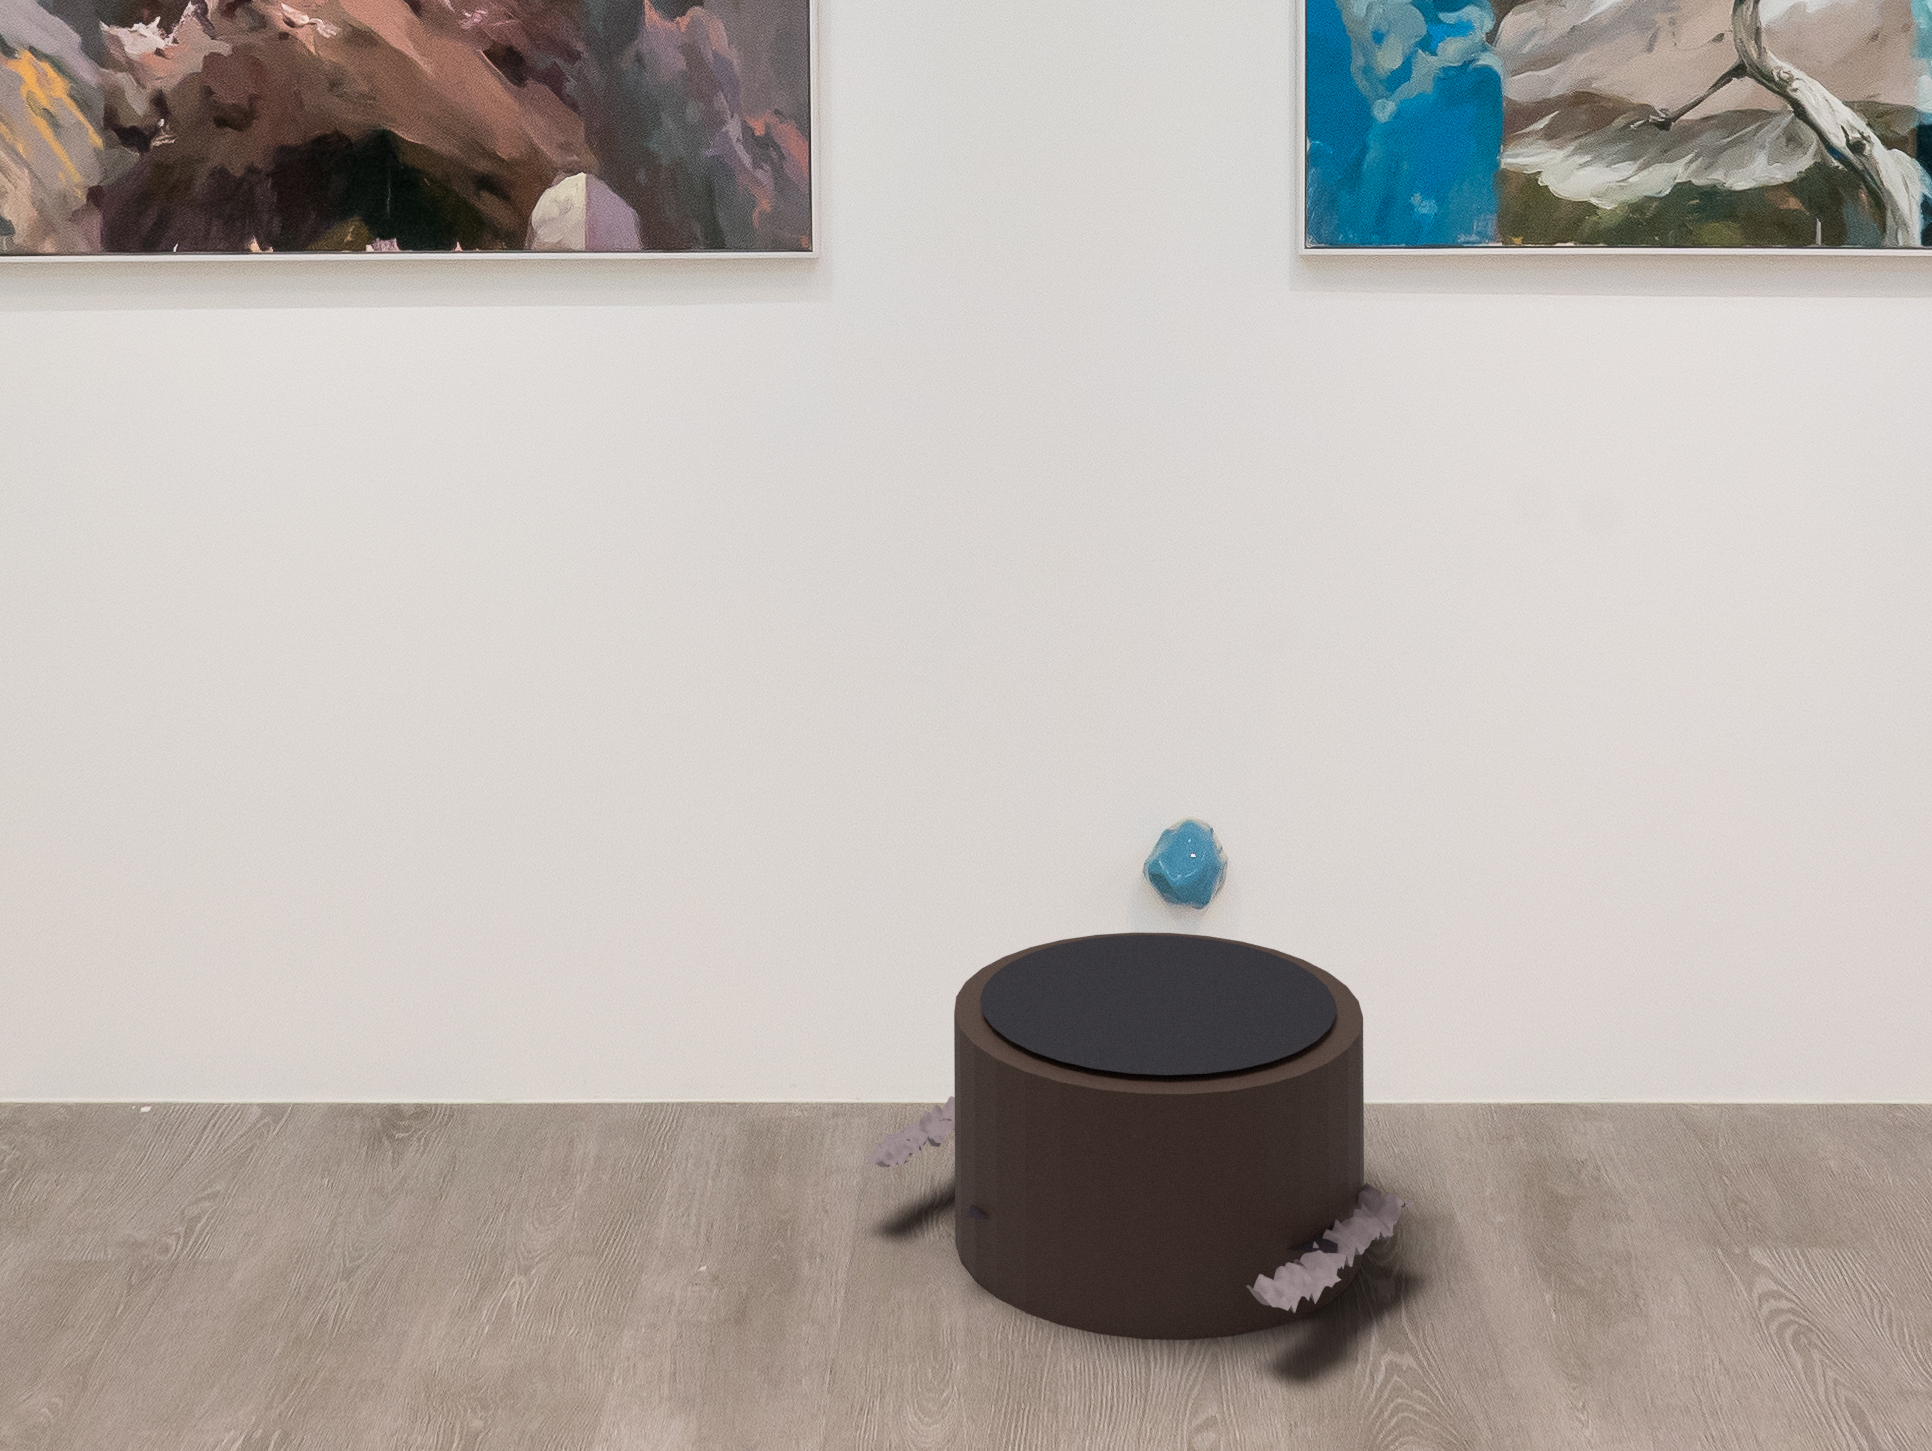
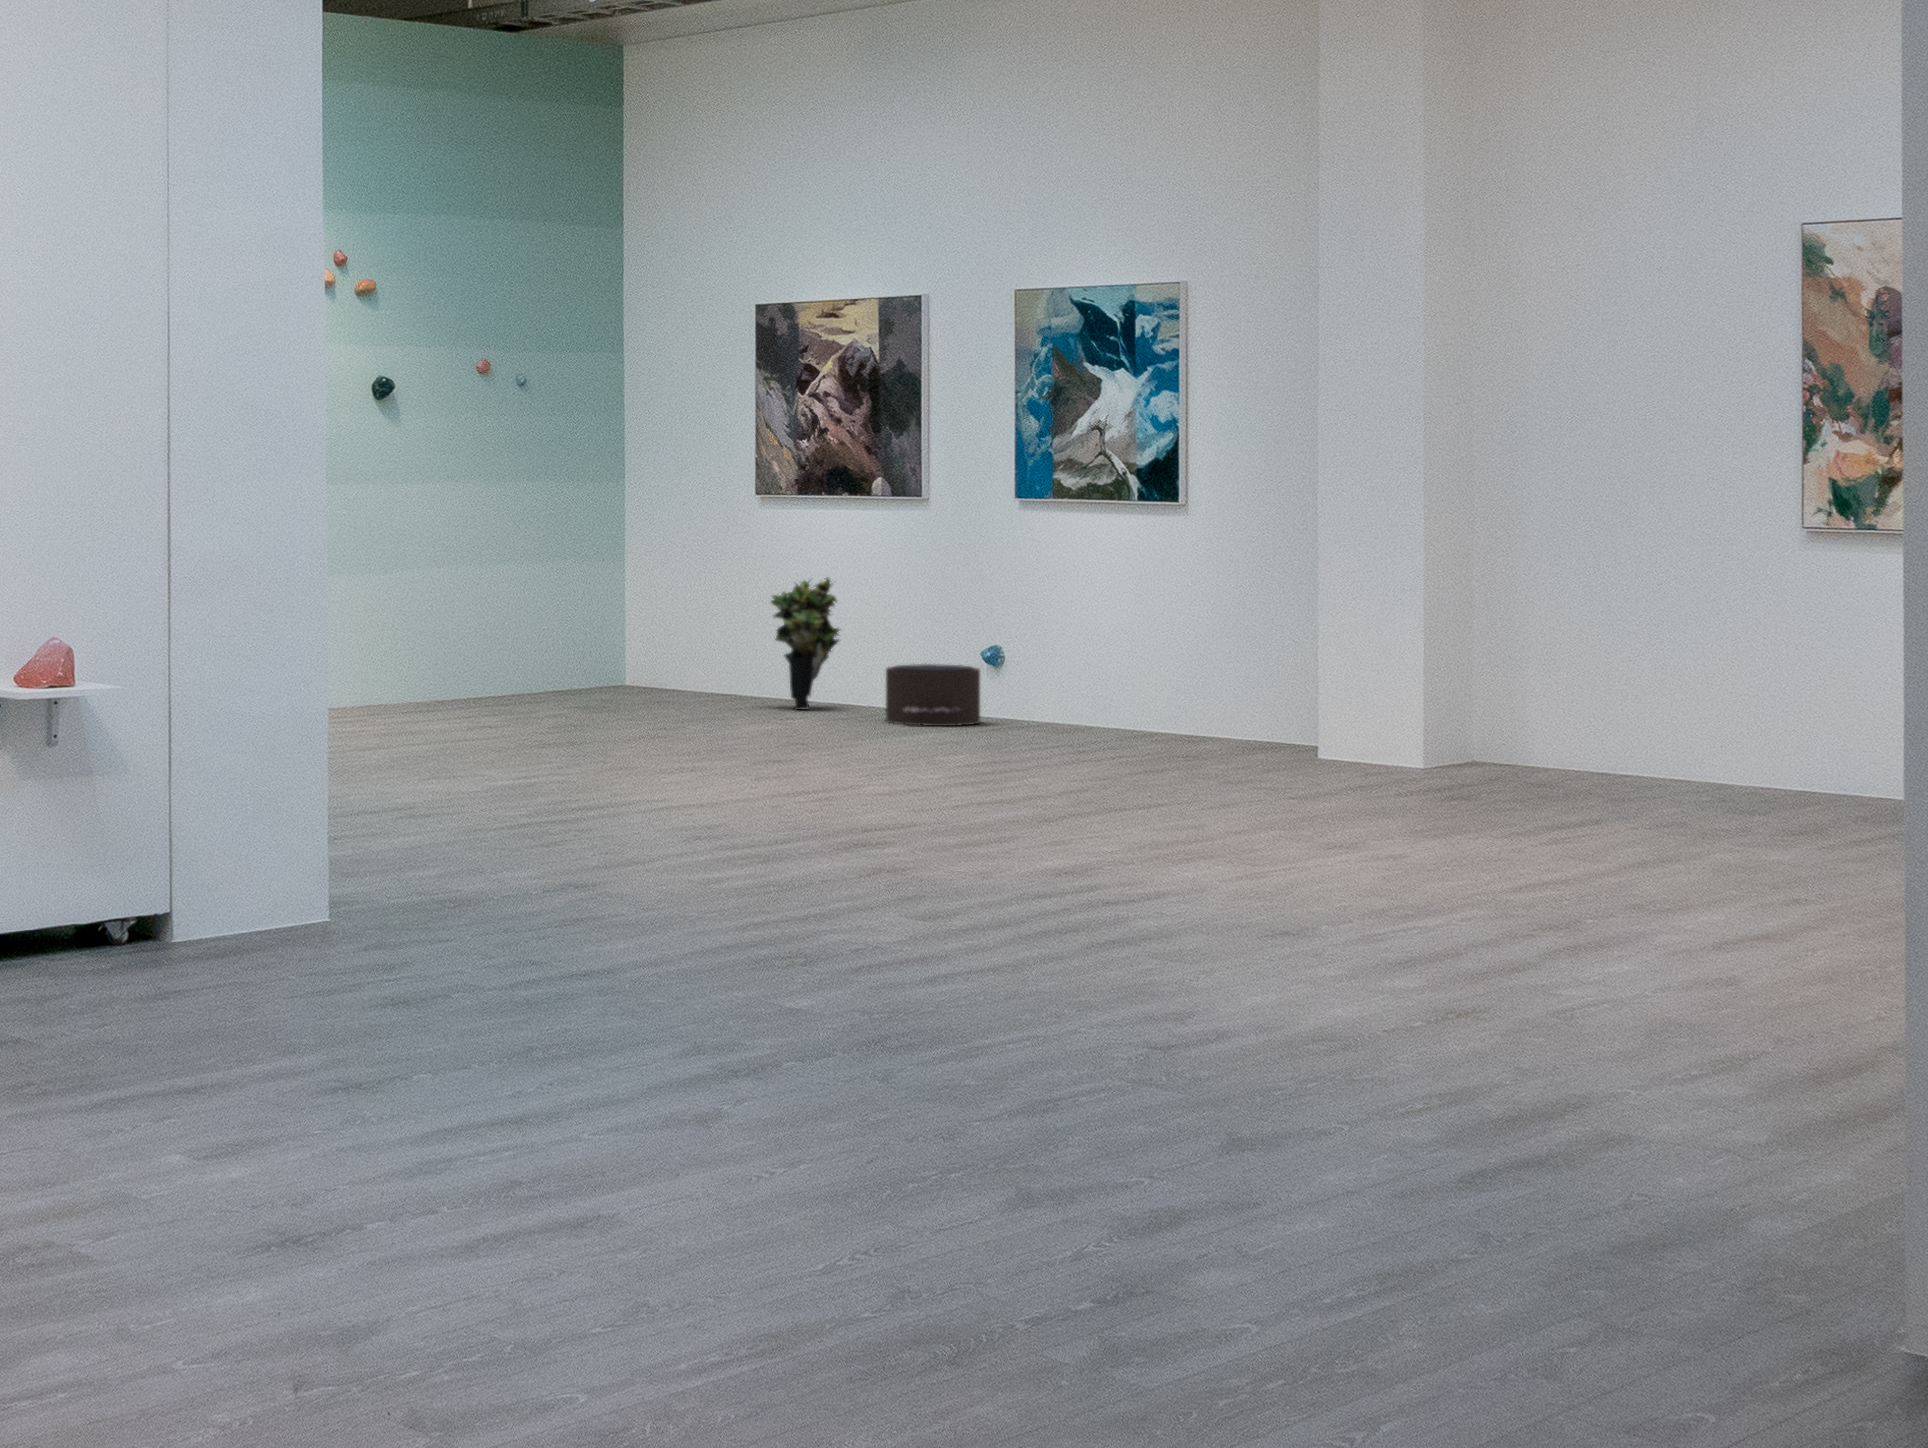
potted plant: none [127,597,484,1250] -> present [771,578,839,710]

